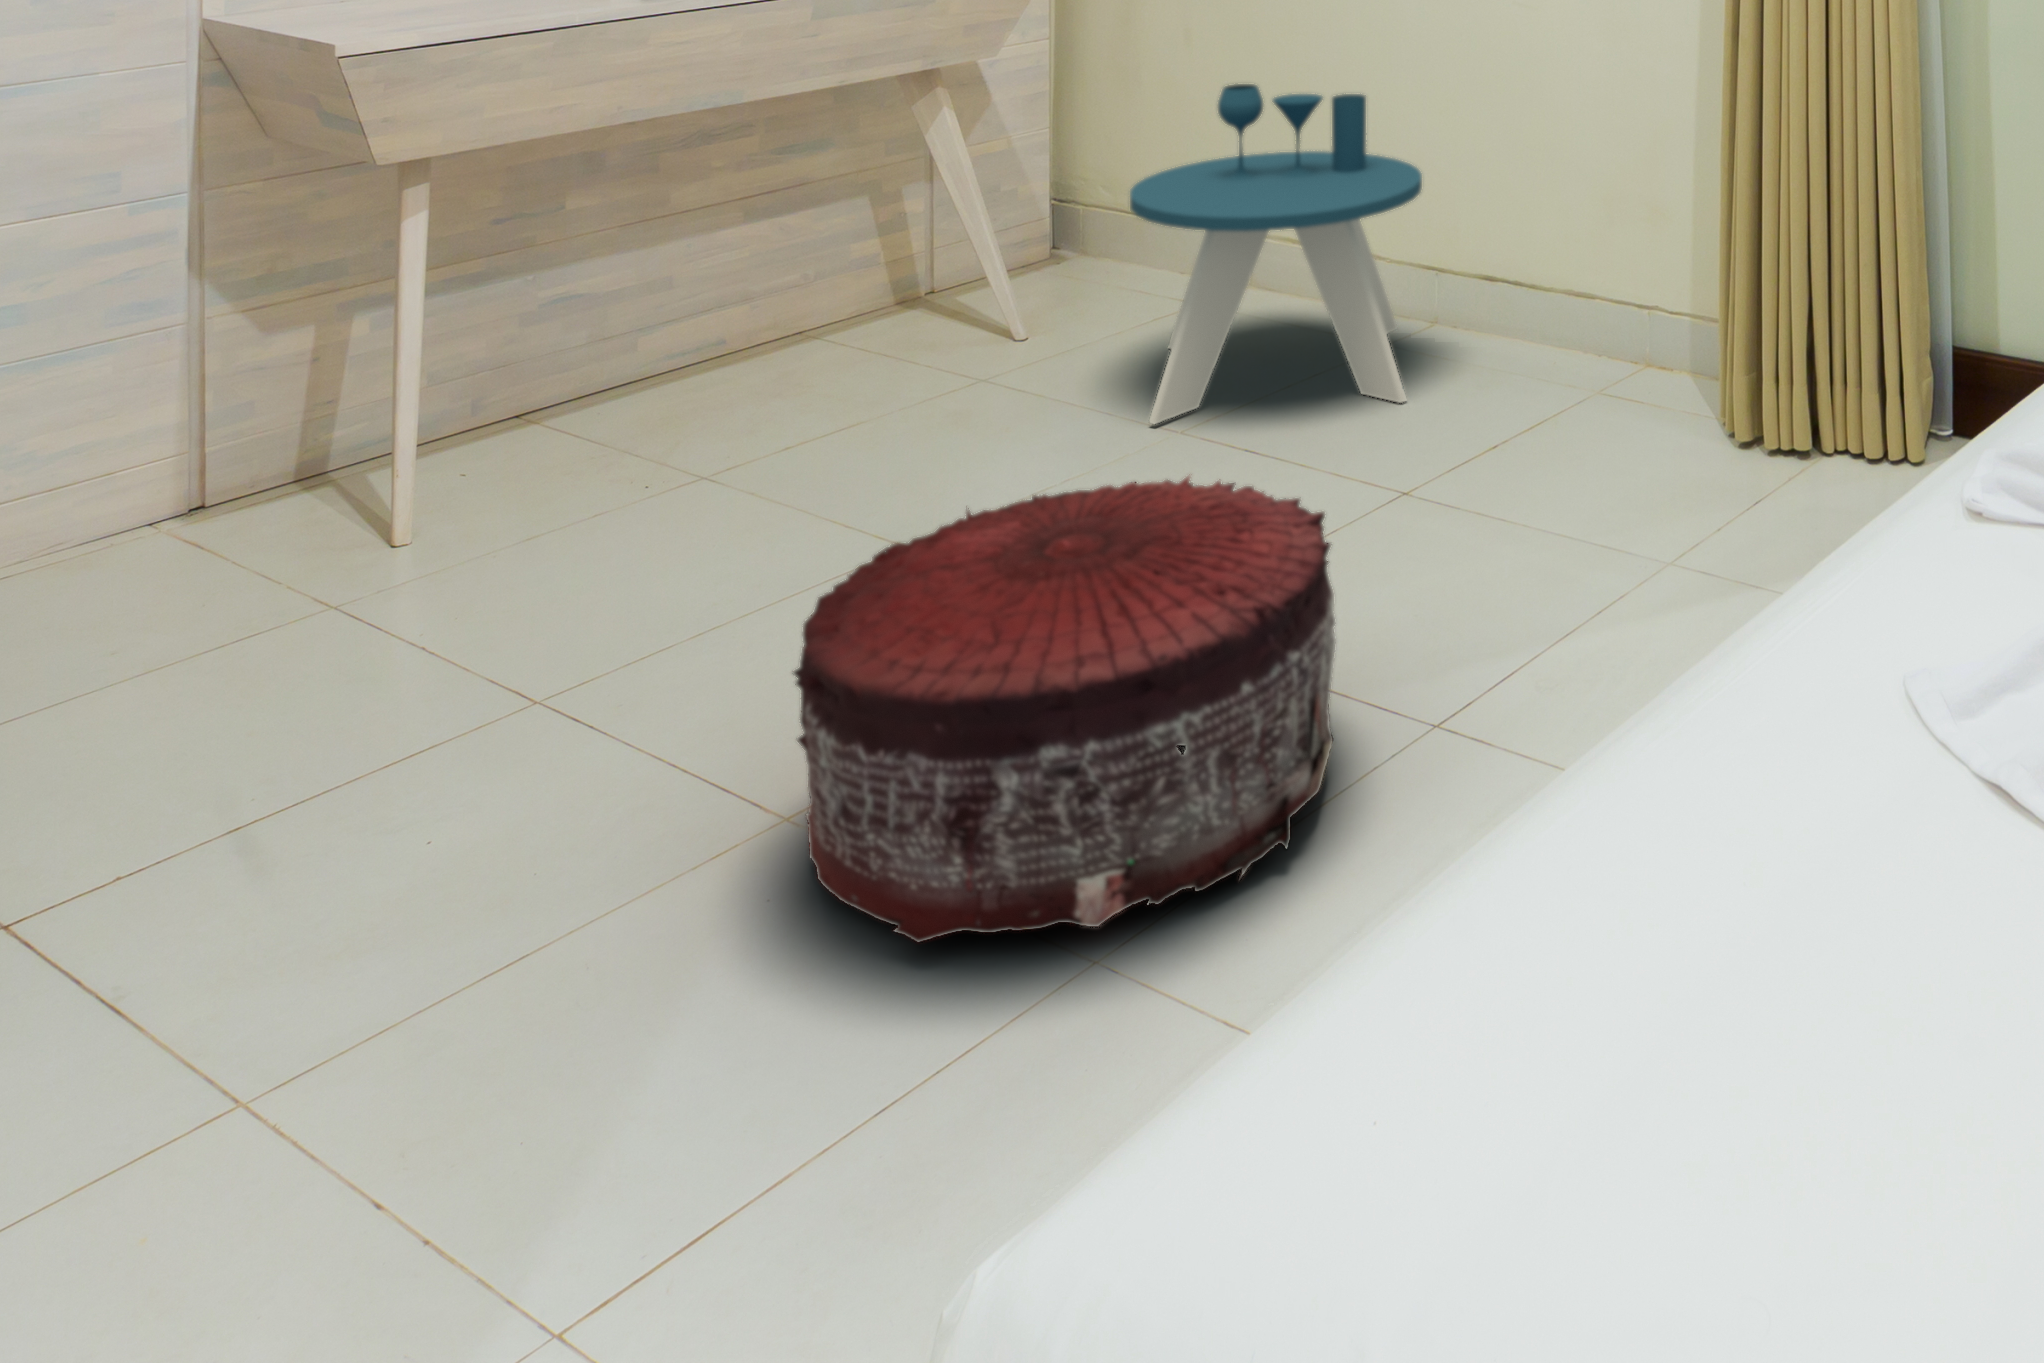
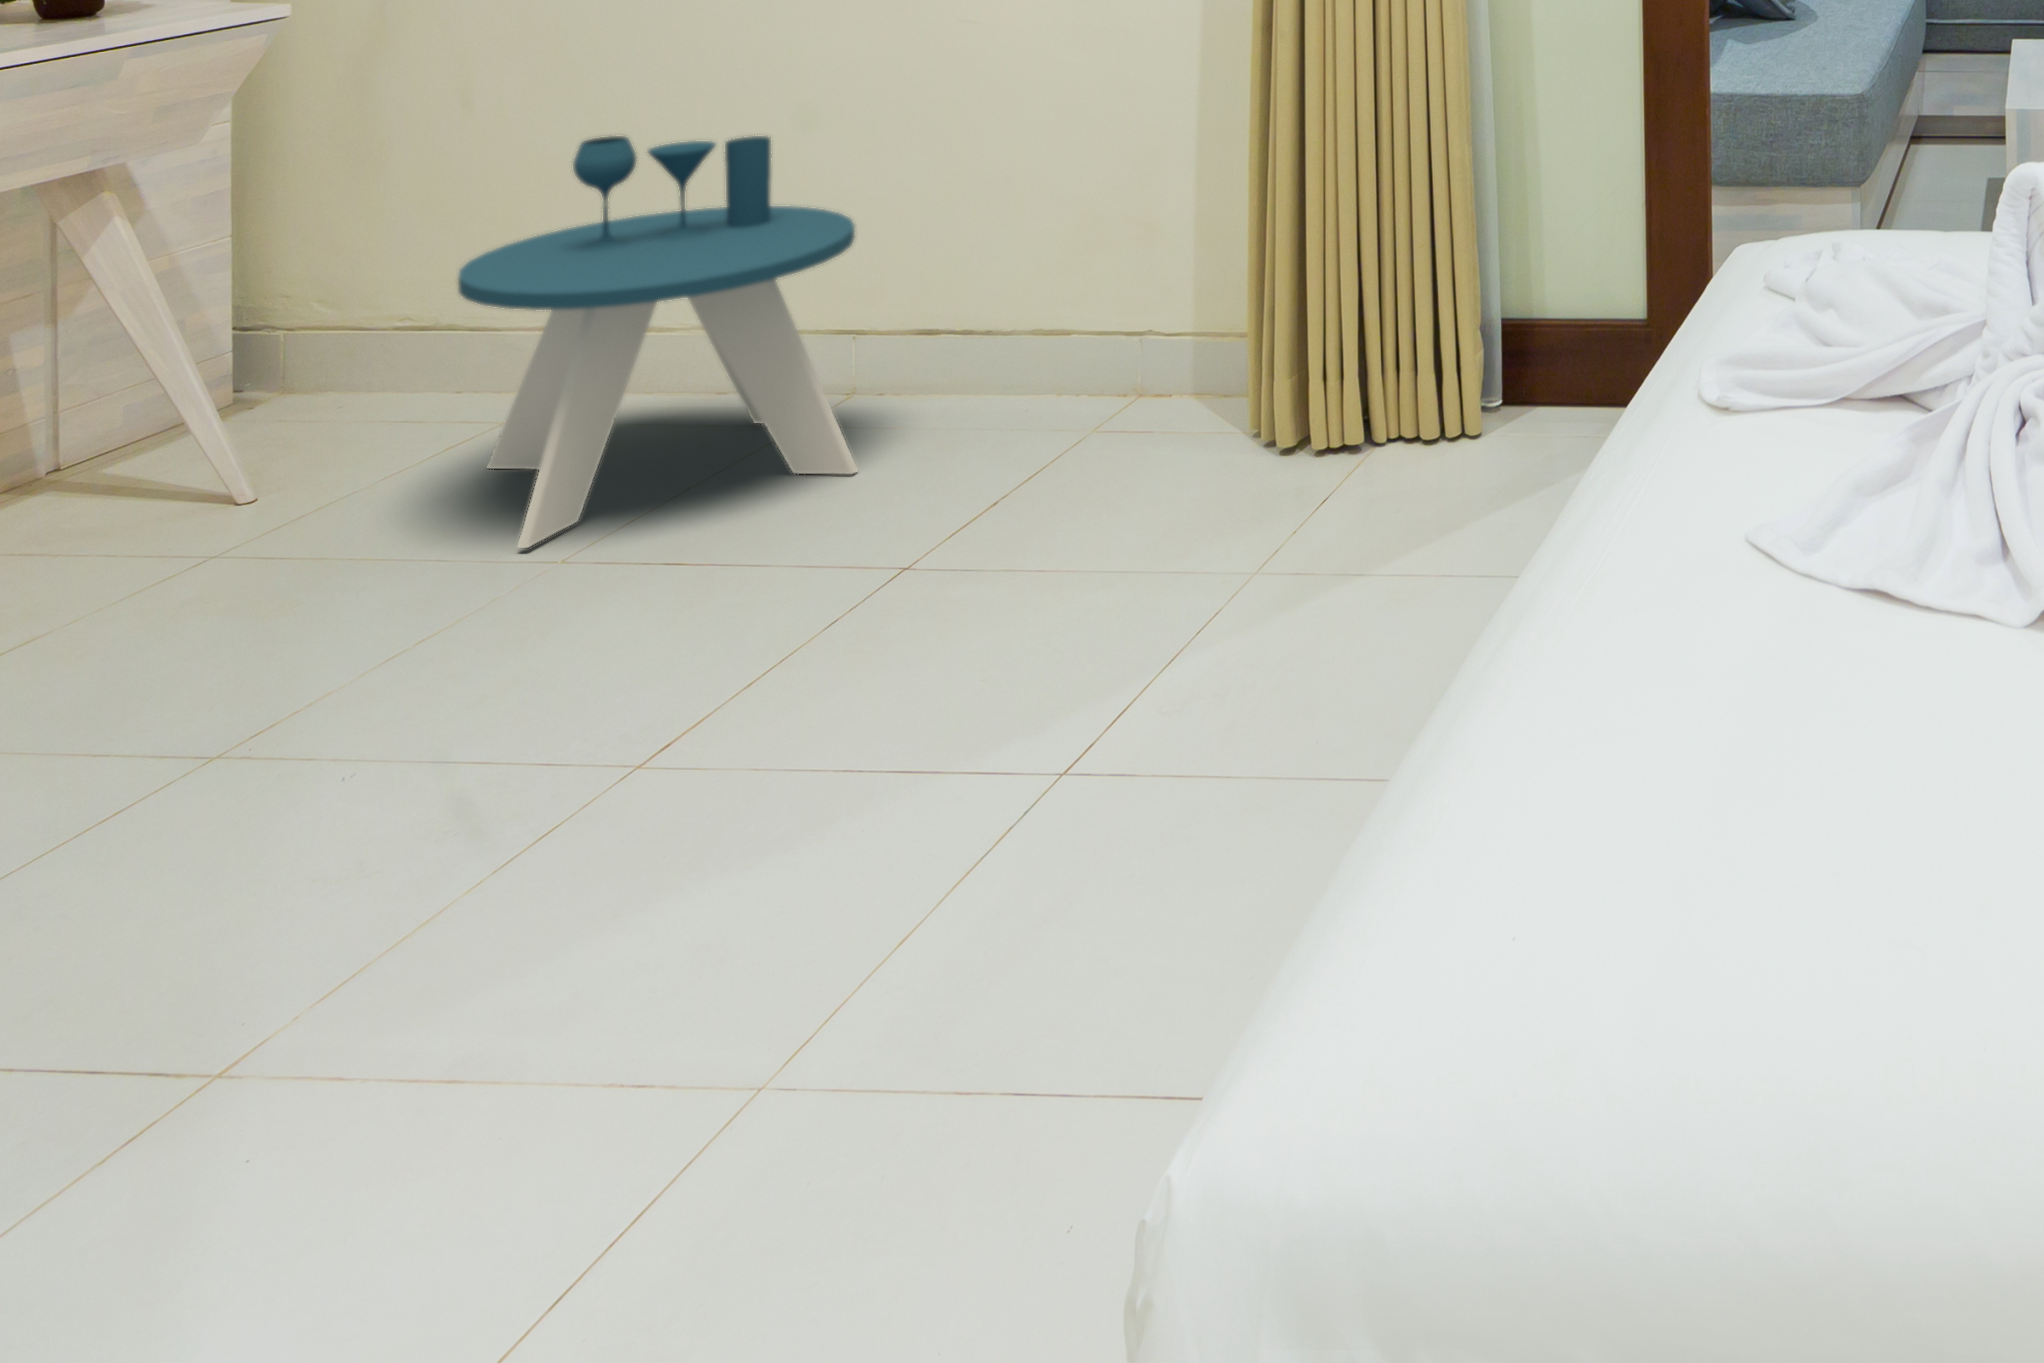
pouf: present [794,476,1335,942] -> none [315,547,1003,1091]

